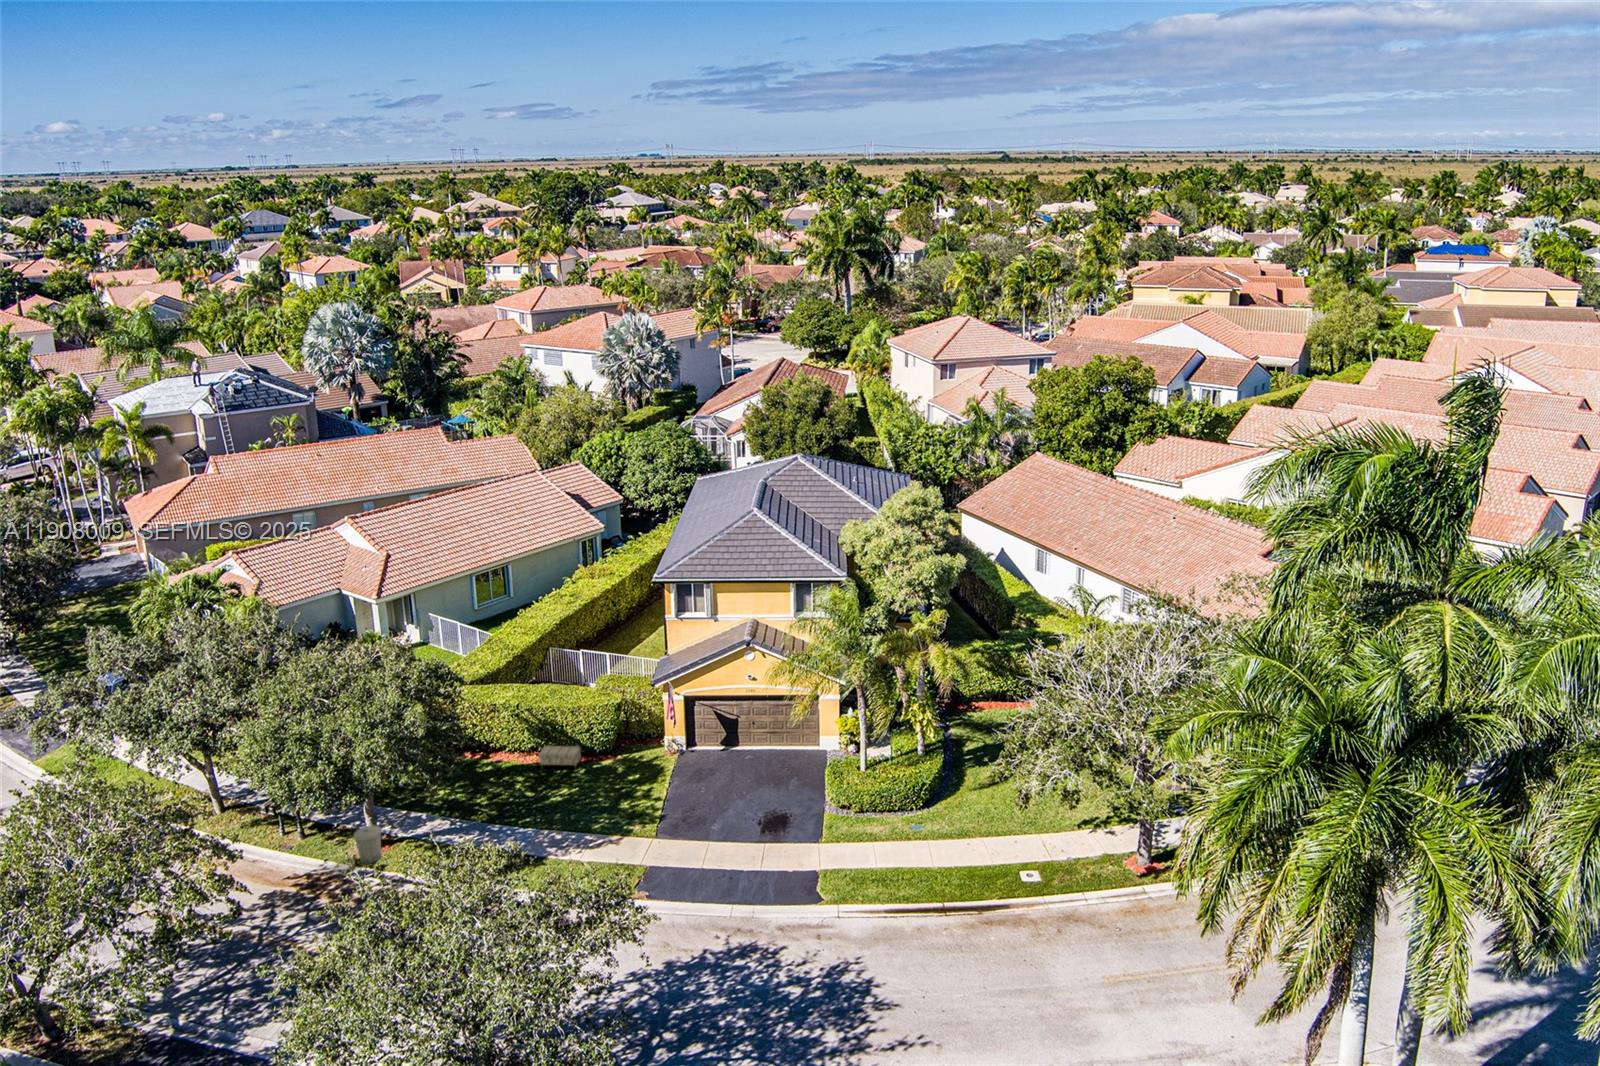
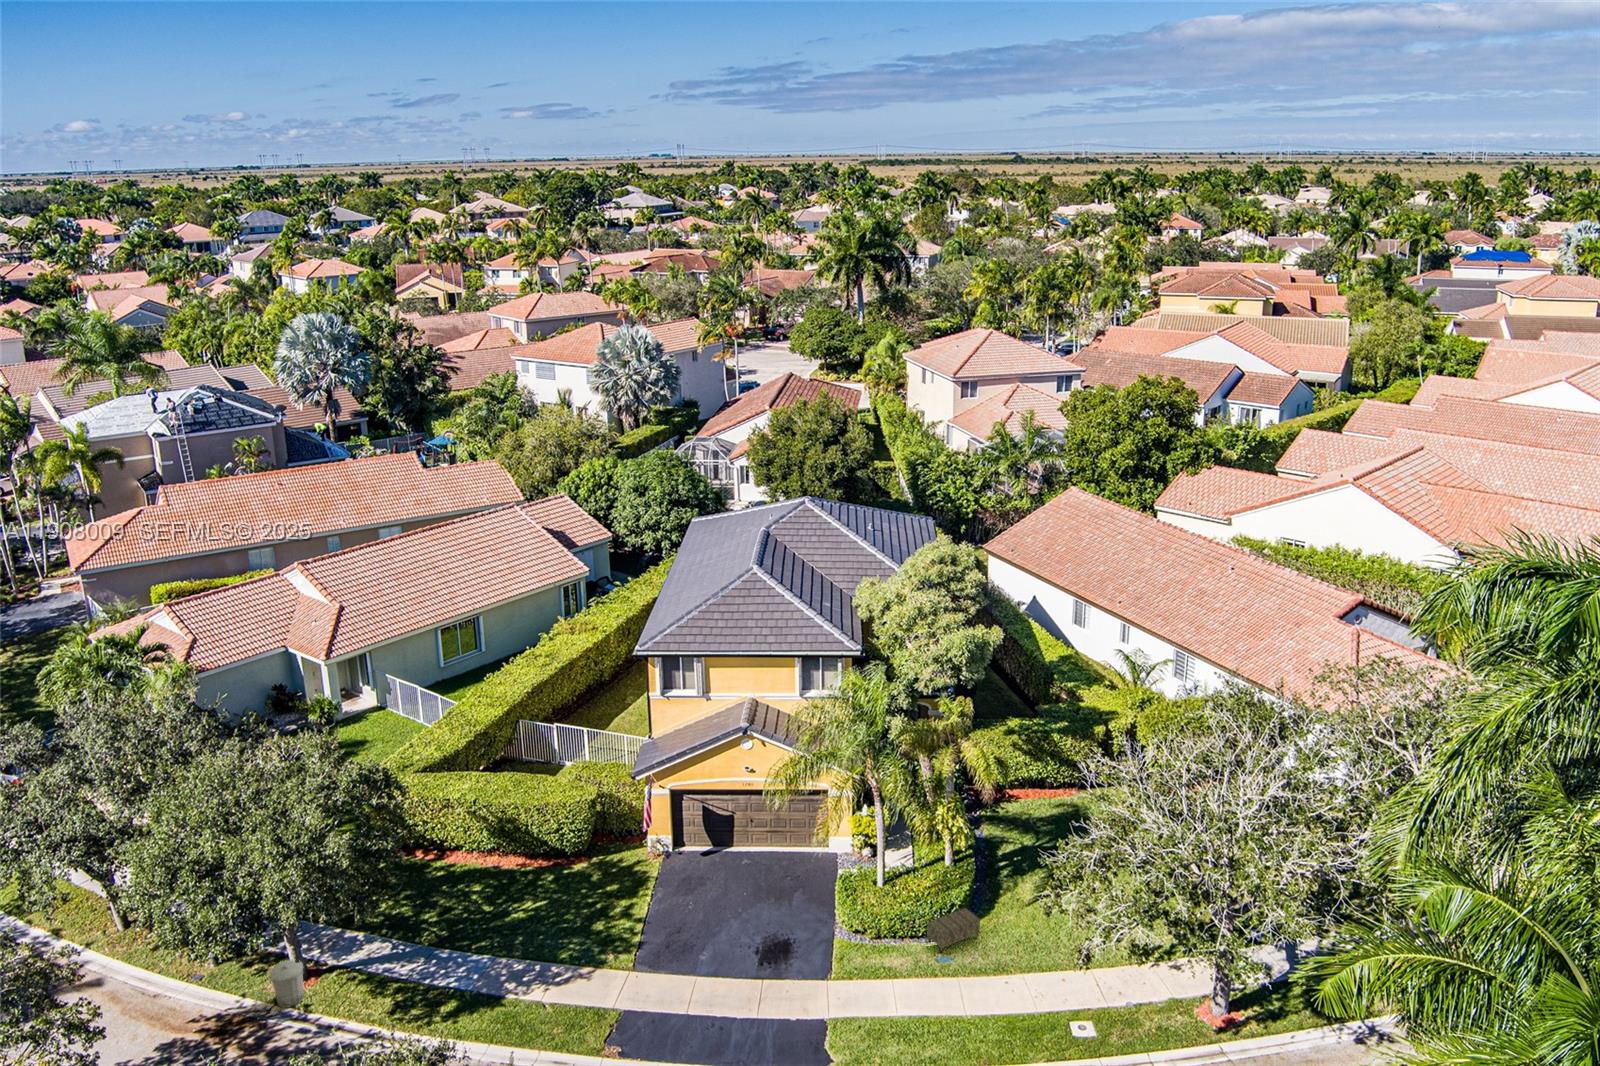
bench: present [539,746,581,768] -> present [927,908,980,953]

